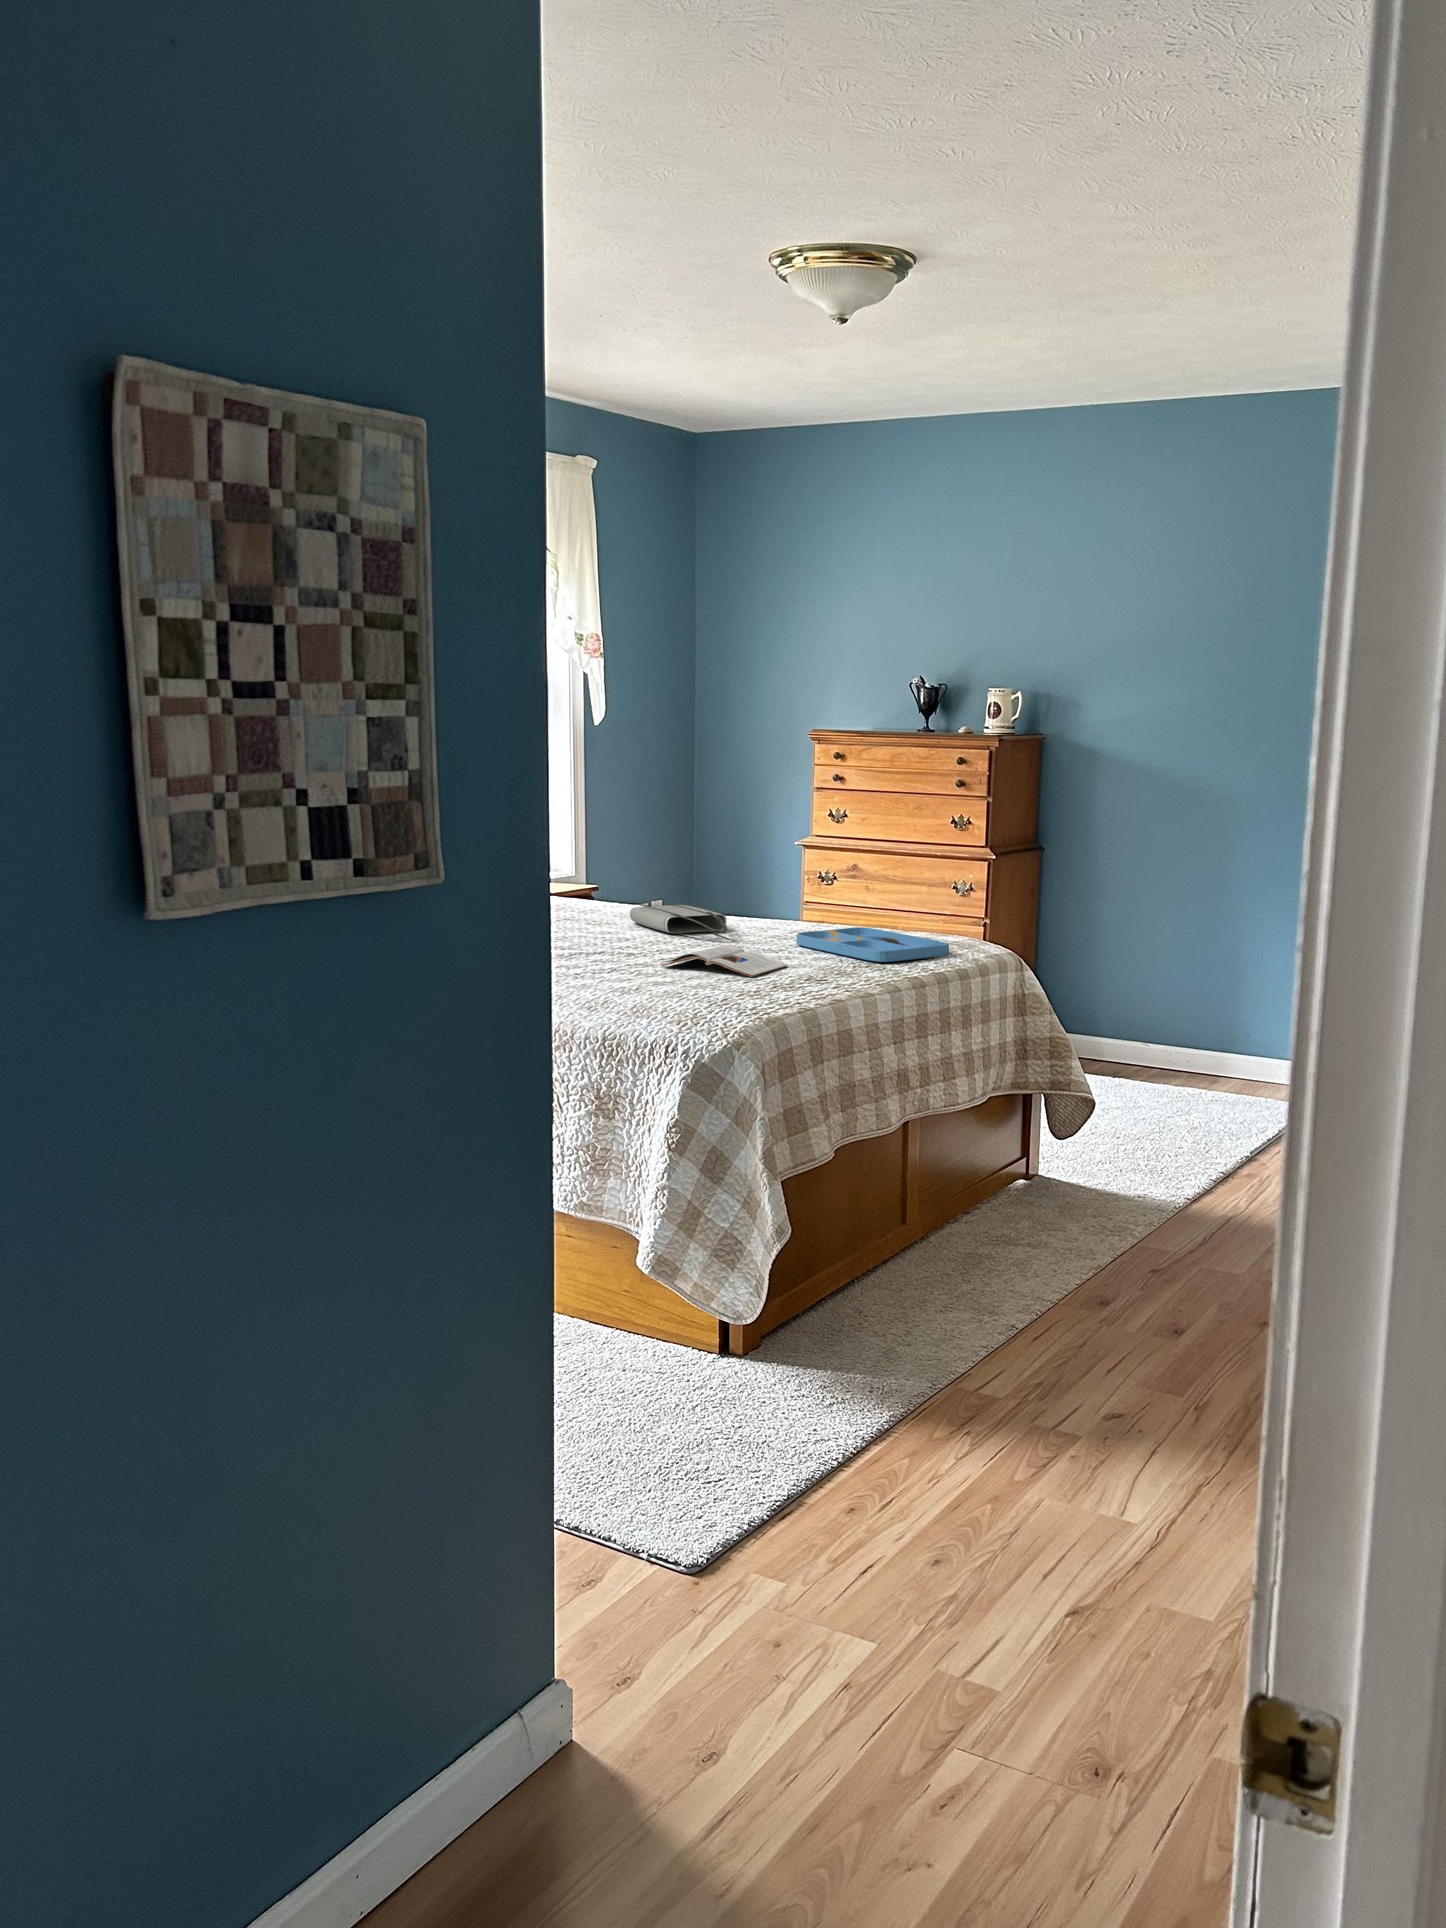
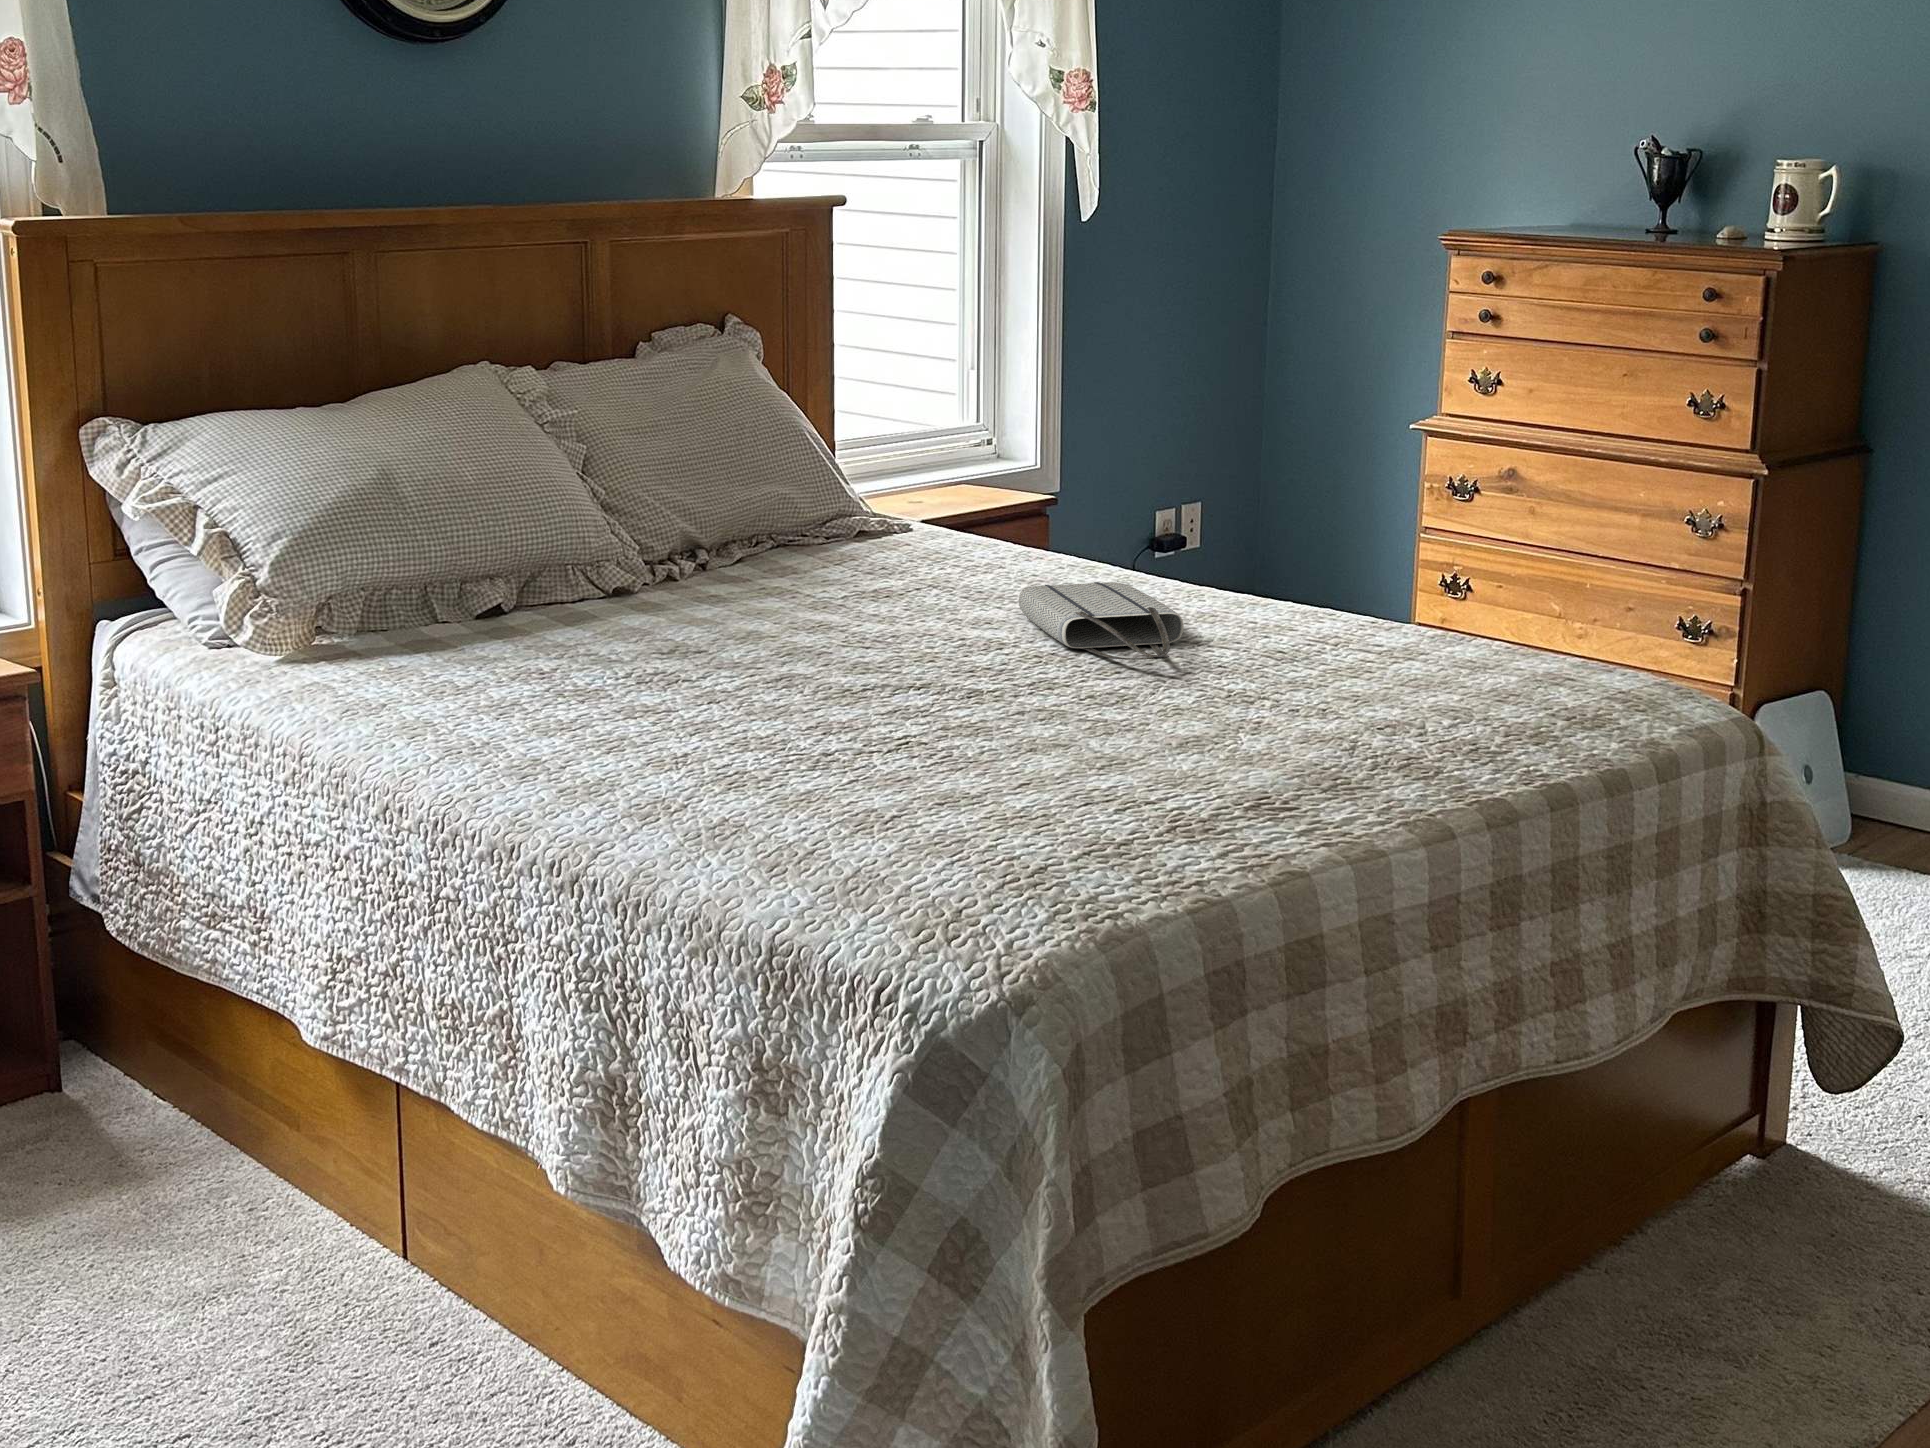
tray: present [796,927,949,962] -> none [1295,654,1590,753]
magazine: present [661,945,788,977] -> none [995,702,1245,788]

